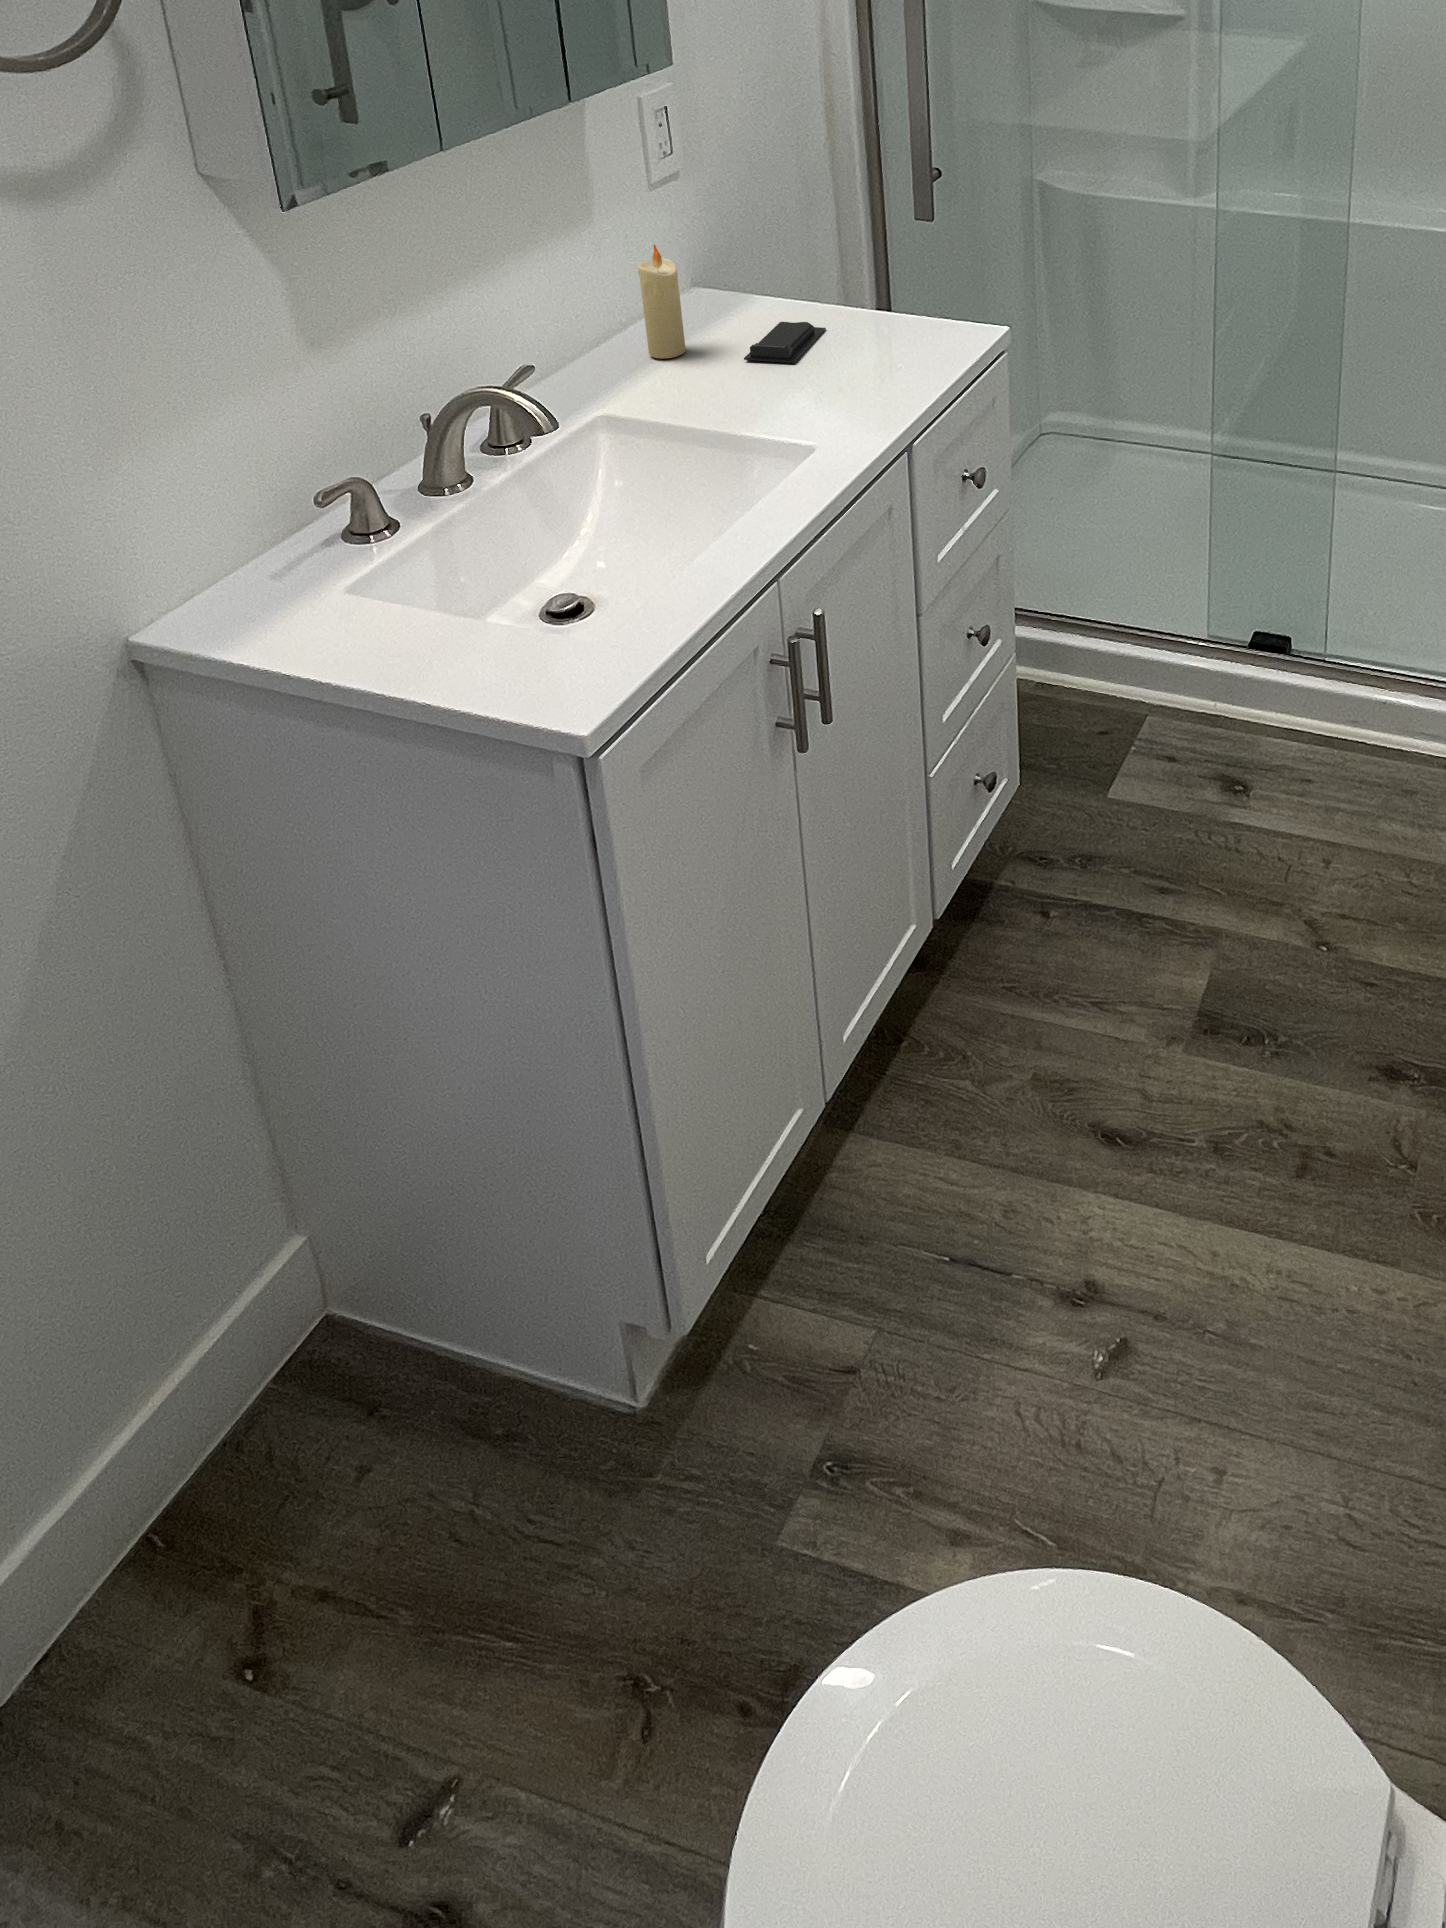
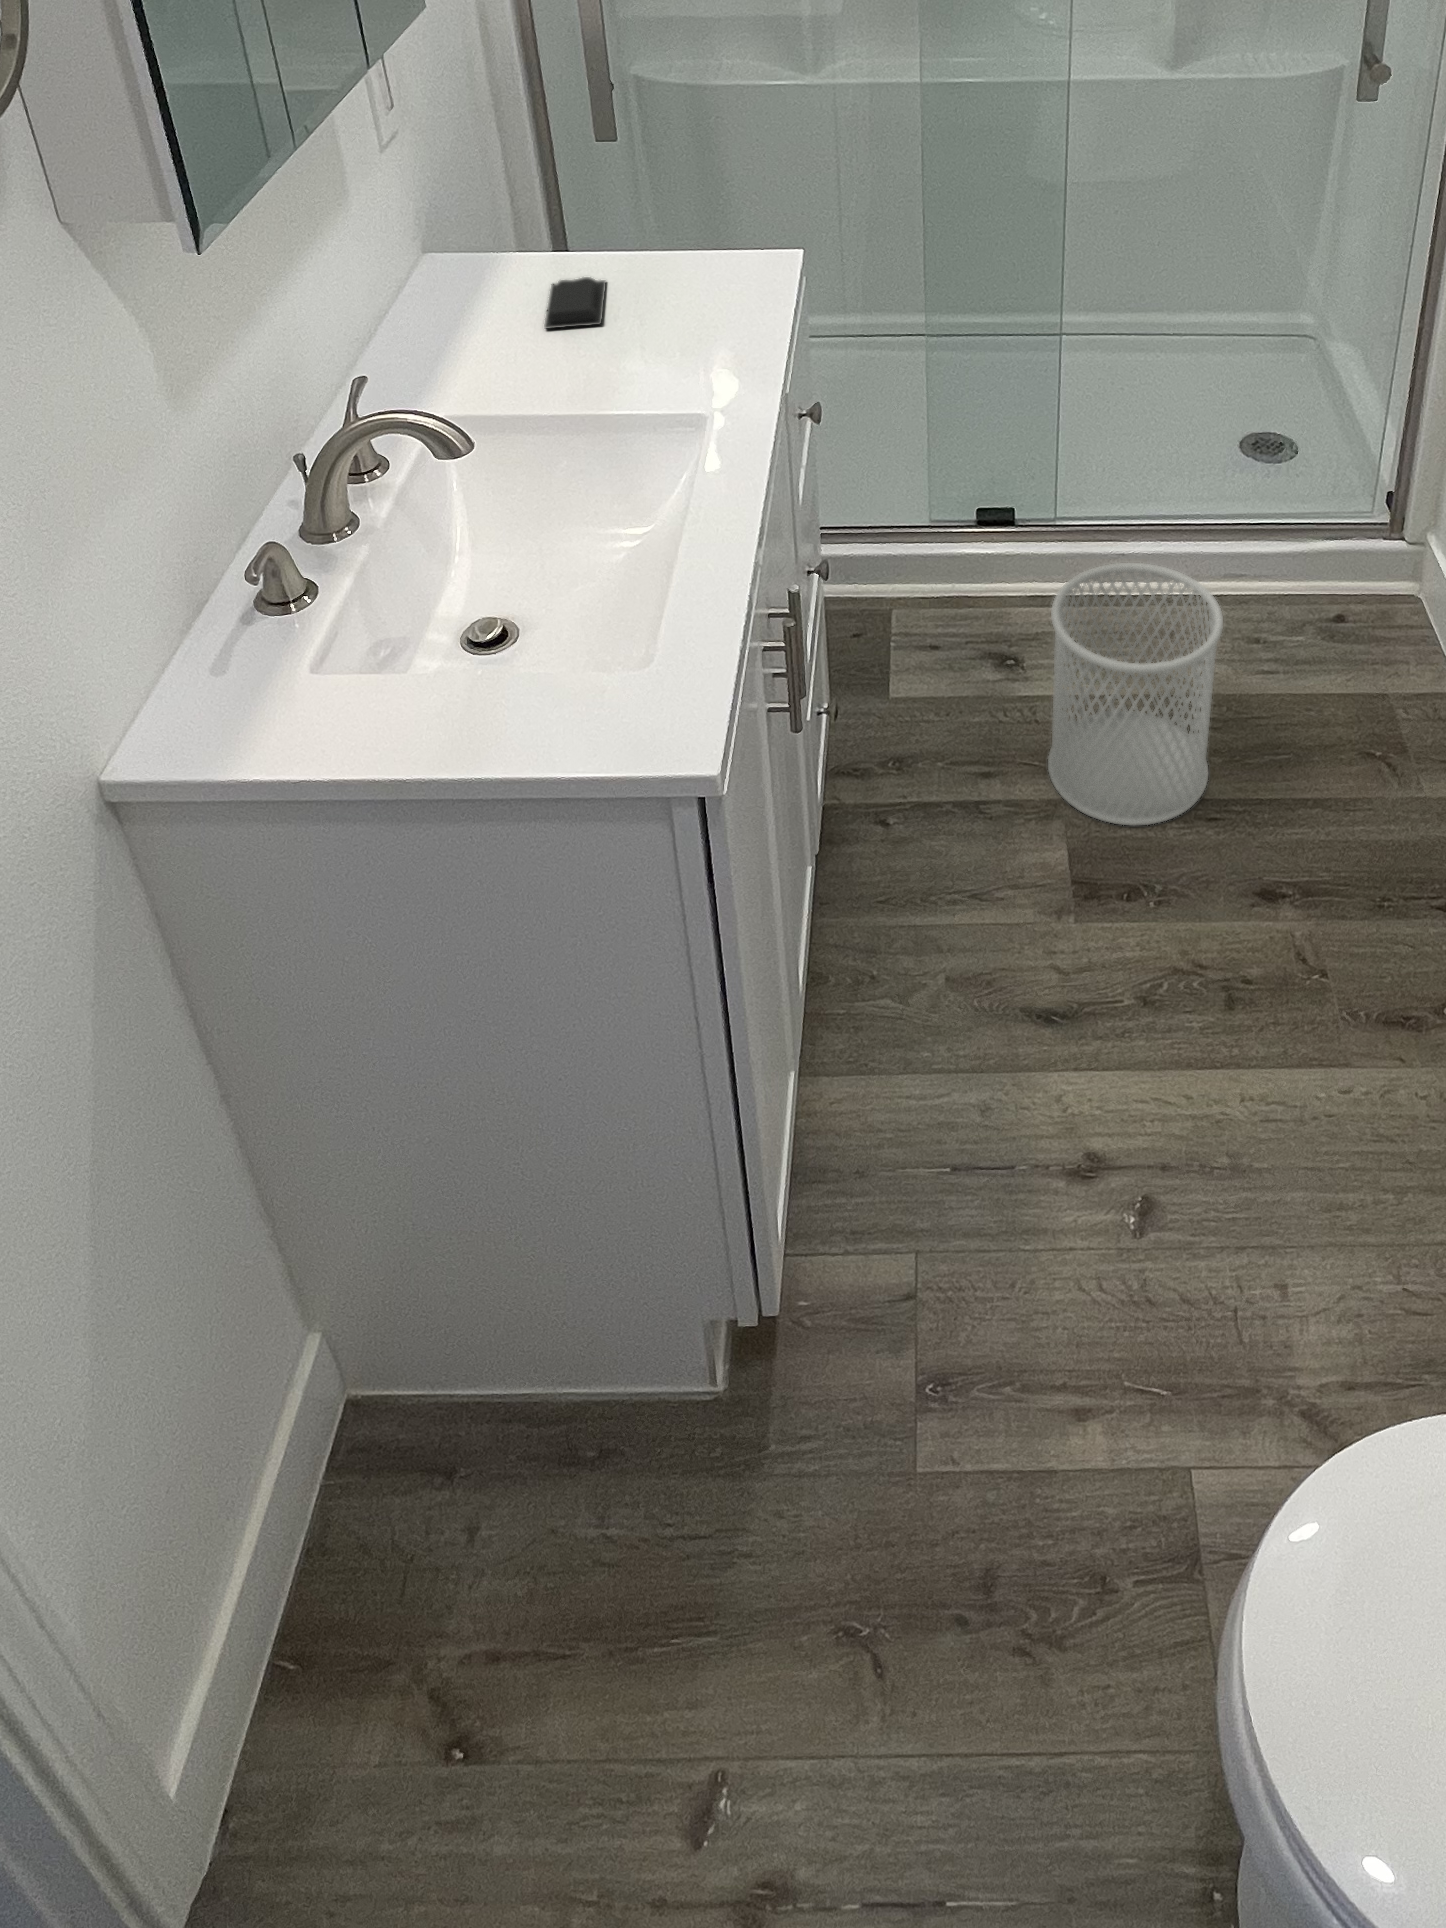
candle: present [638,244,686,359] -> none [411,216,470,341]
wastebasket: none [1219,692,1398,974] -> present [1048,563,1223,826]

